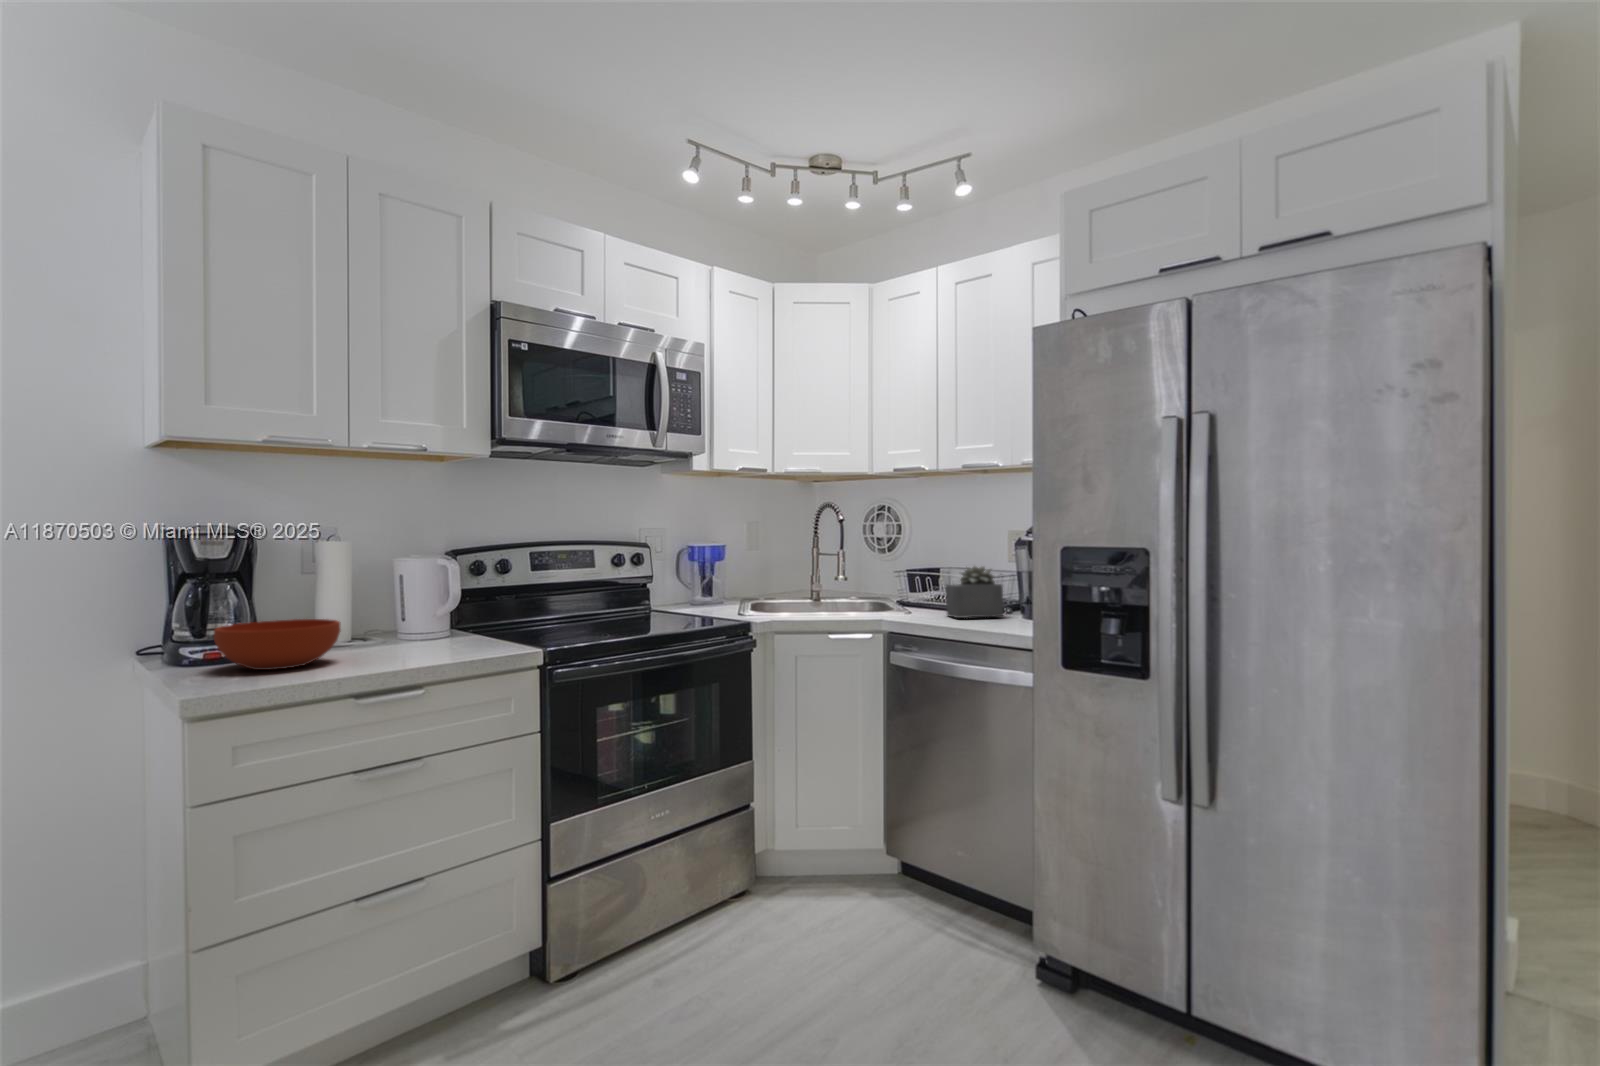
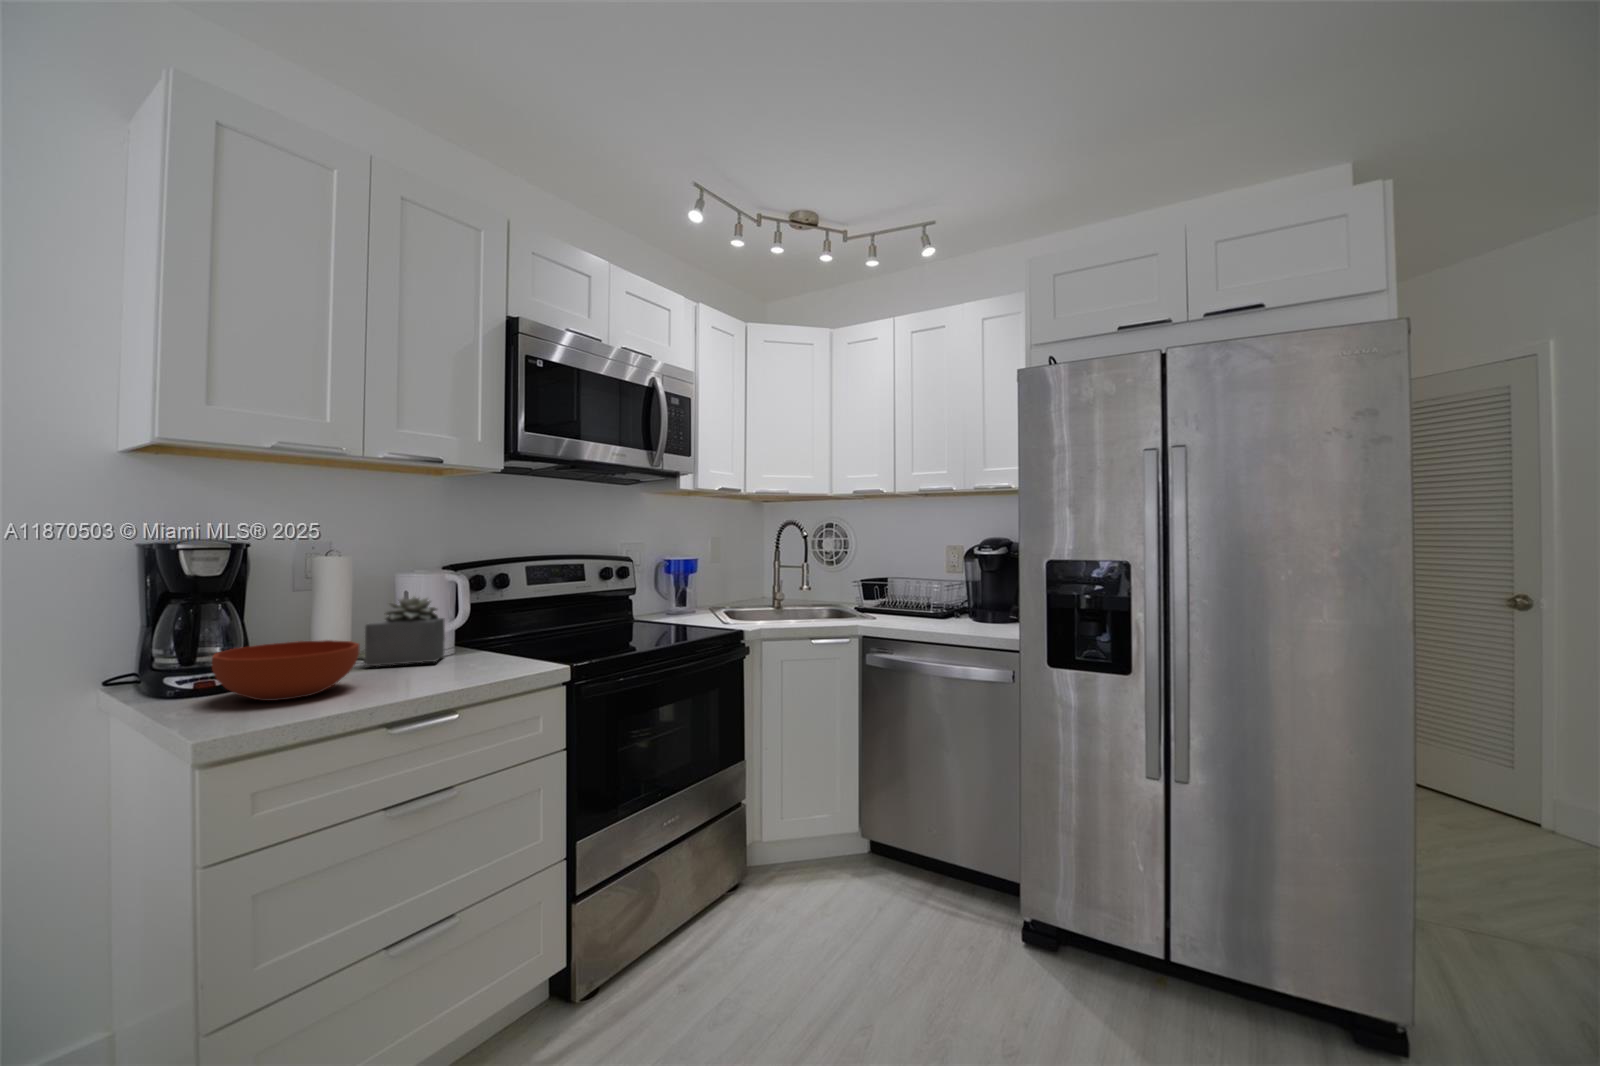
succulent plant: present [946,566,1004,618] -> present [365,596,445,666]

